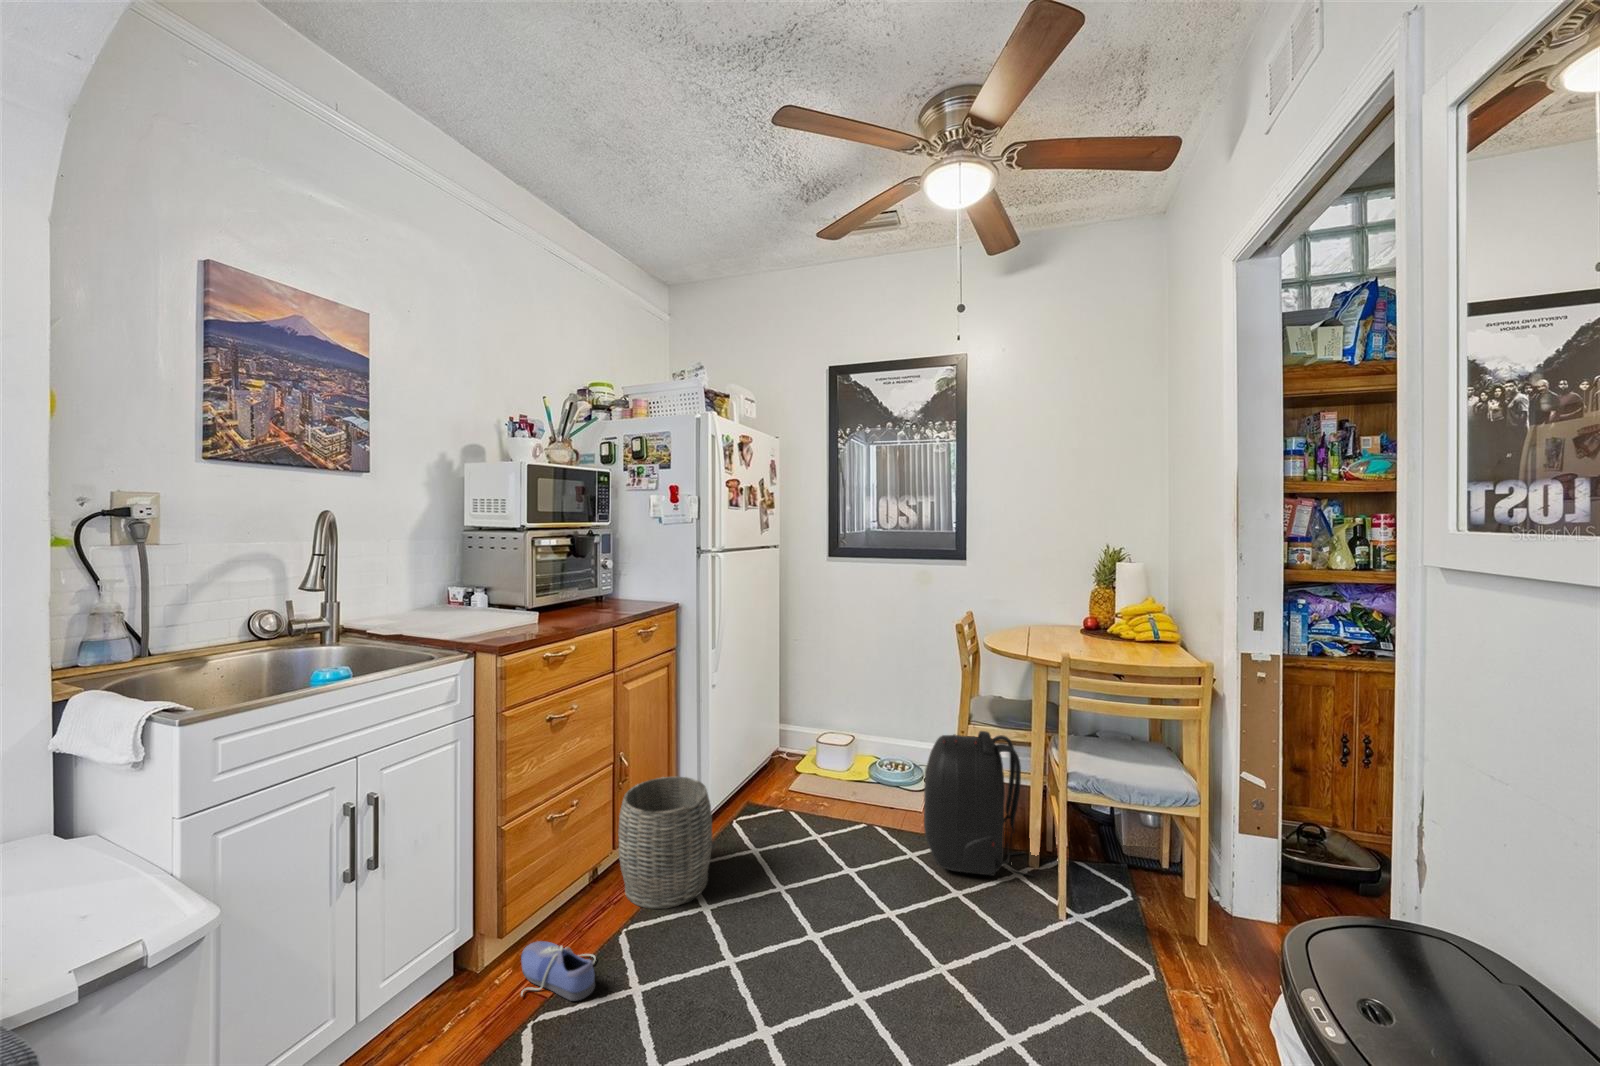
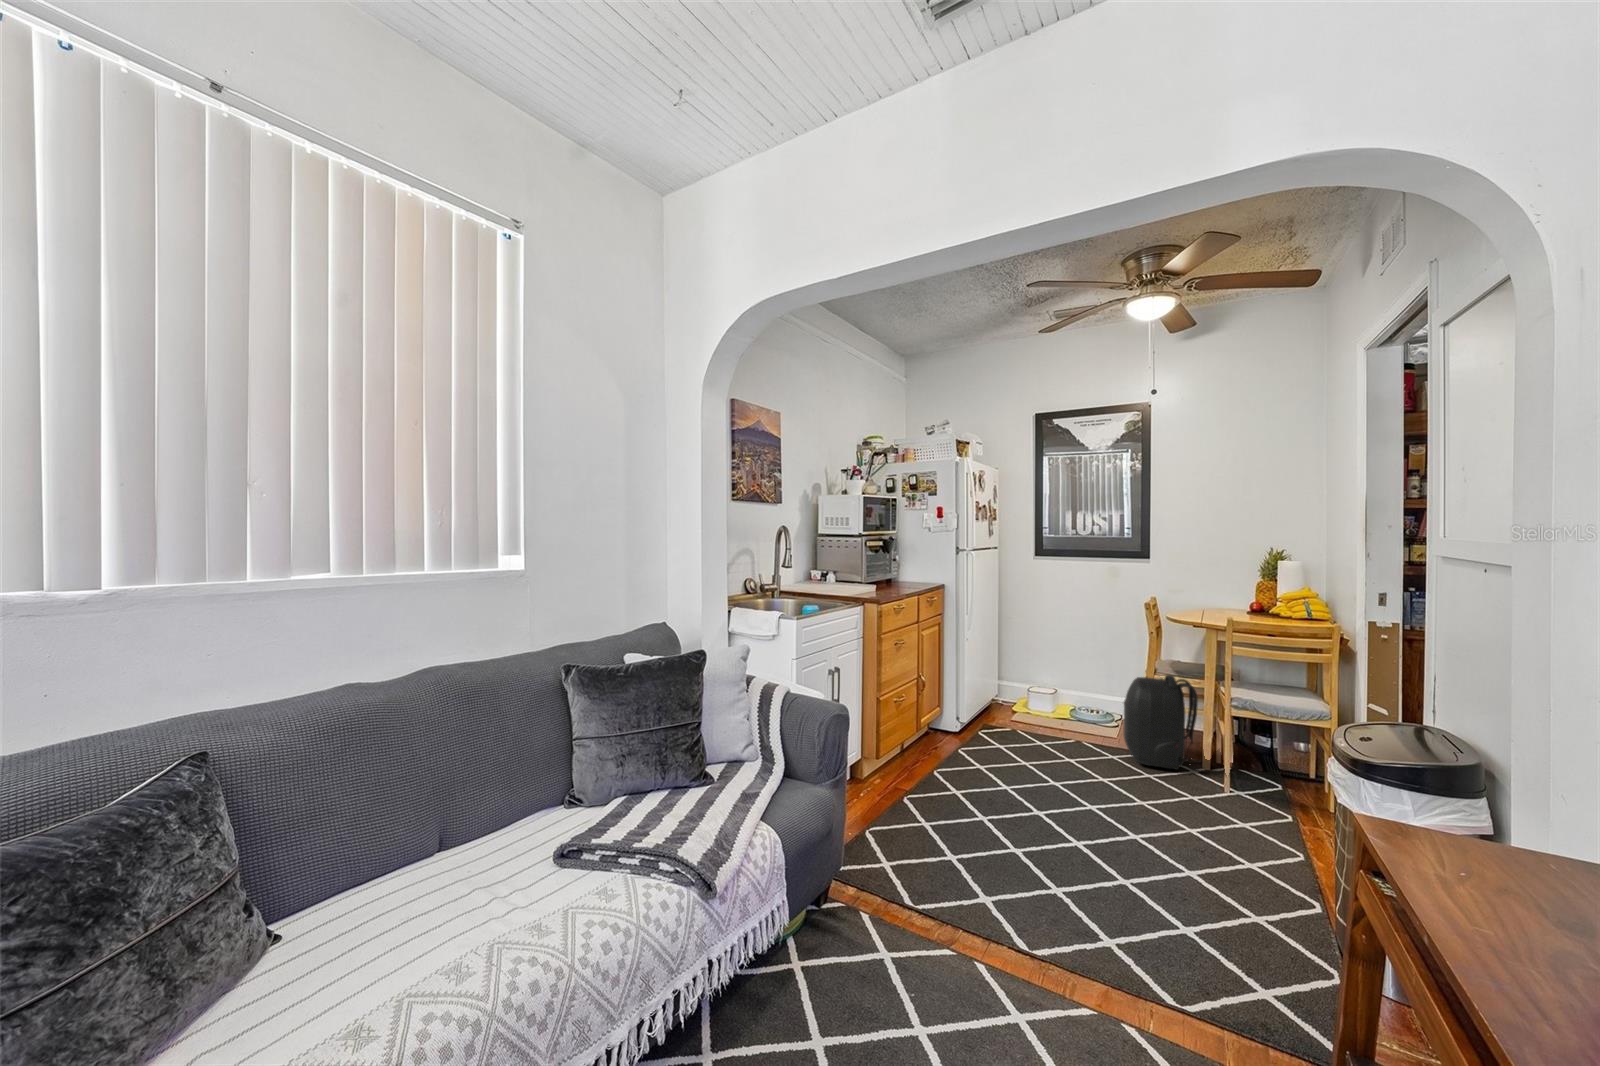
woven basket: present [618,777,712,909] -> none [922,693,980,765]
shoe: present [521,941,596,1001] -> none [885,767,934,793]

